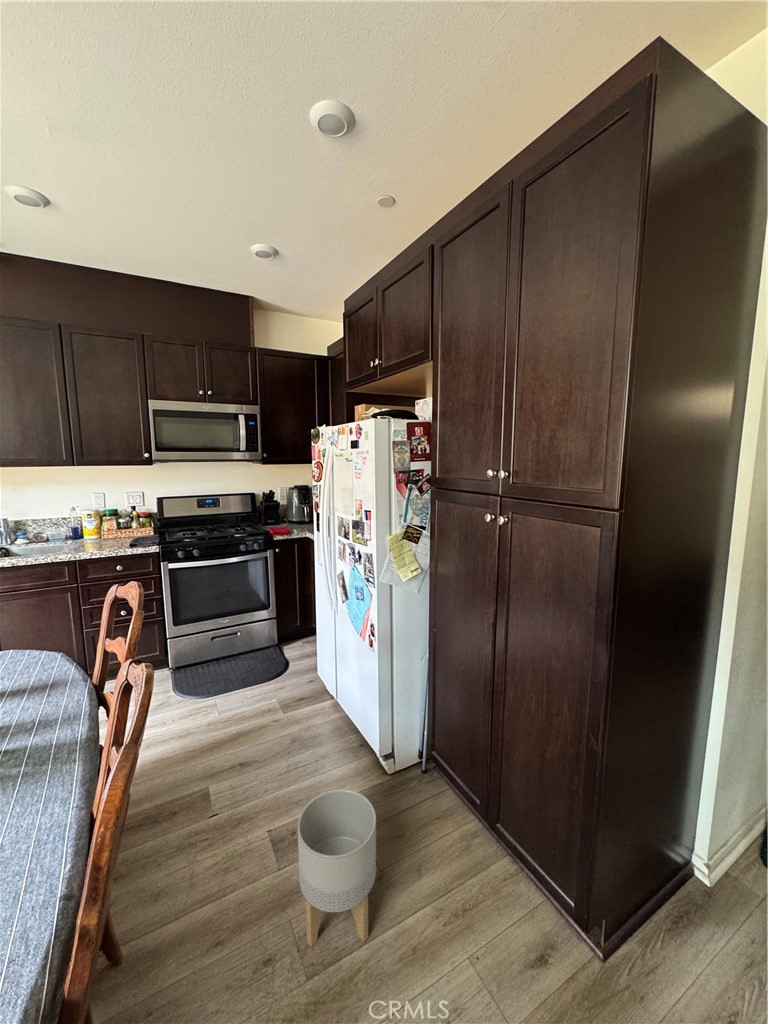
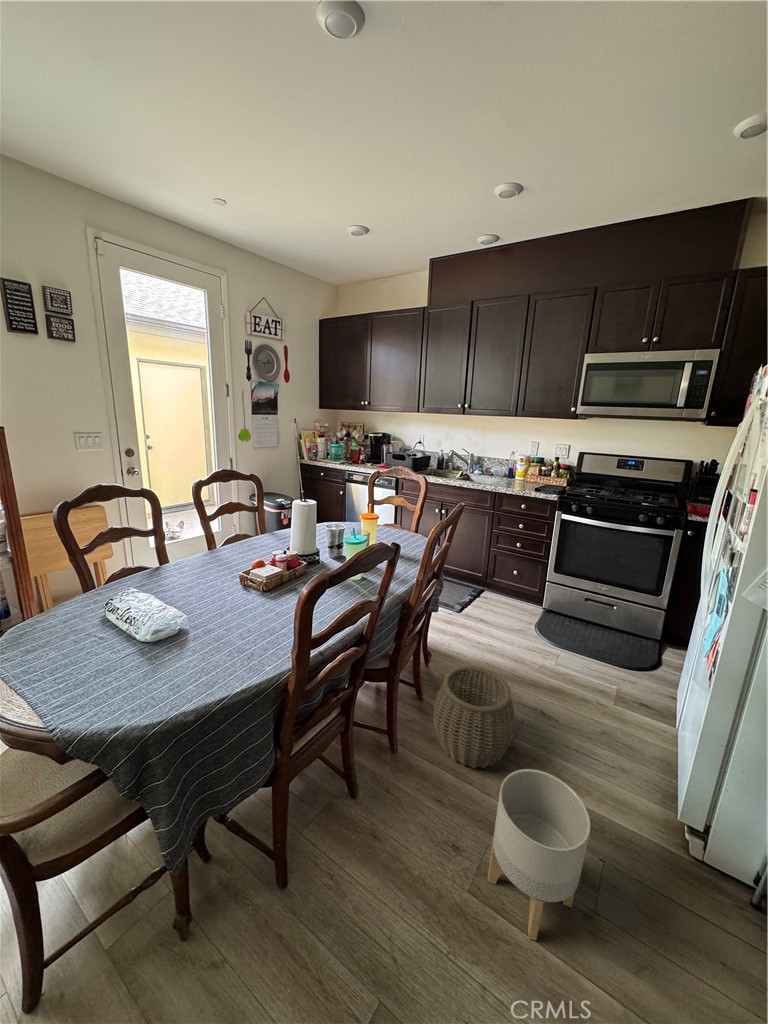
woven basket: none [145,756,249,890] -> present [433,666,515,768]

